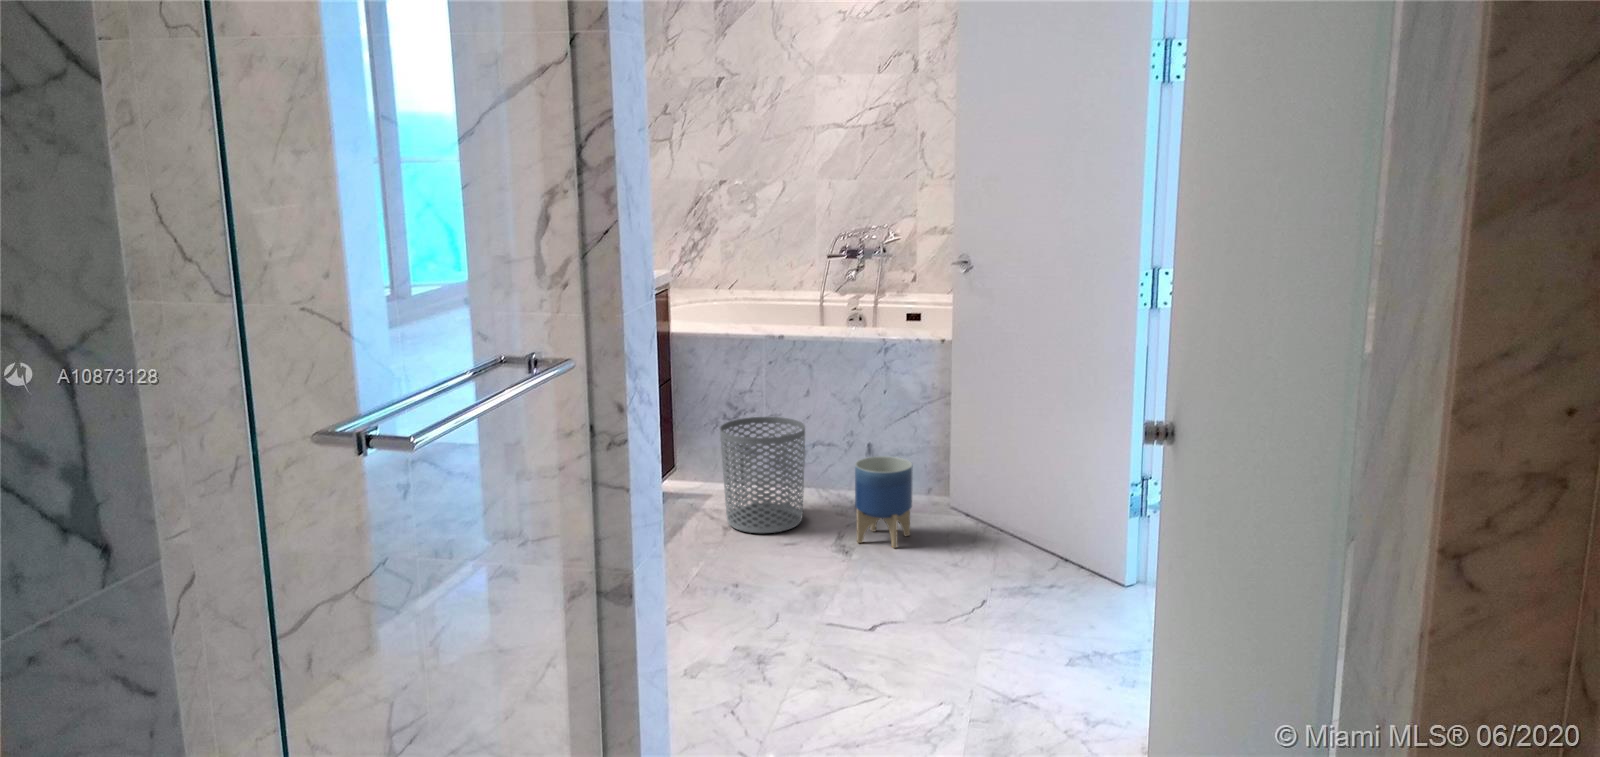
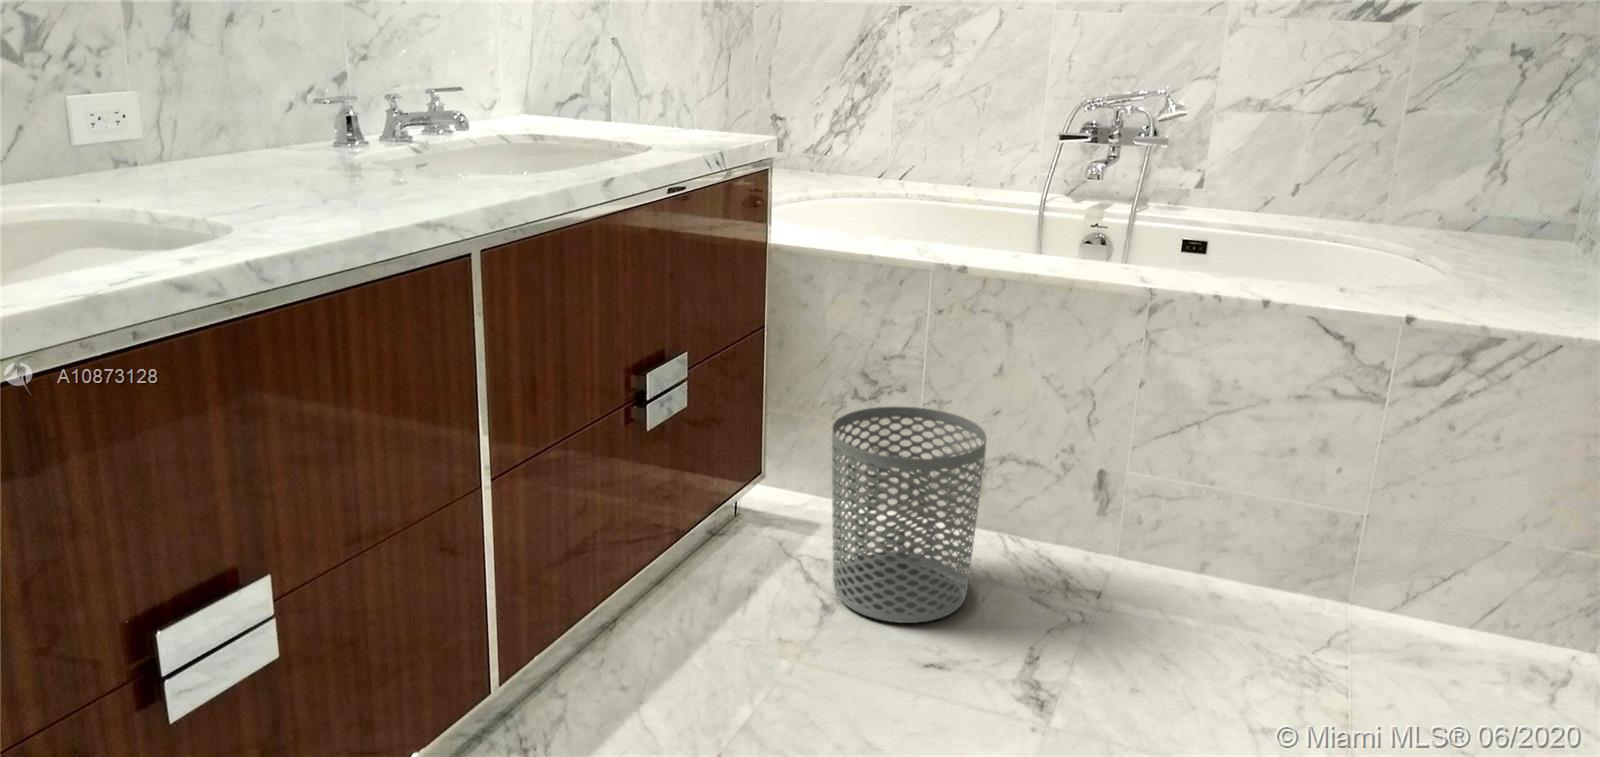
planter: present [855,456,912,548] -> none [1061,513,1187,699]

